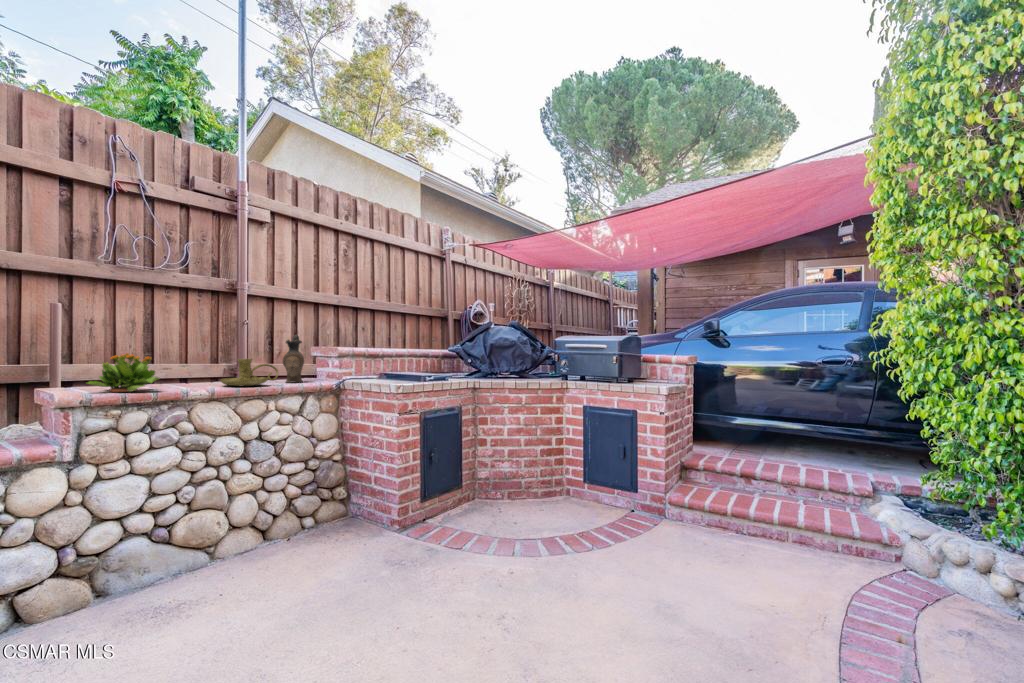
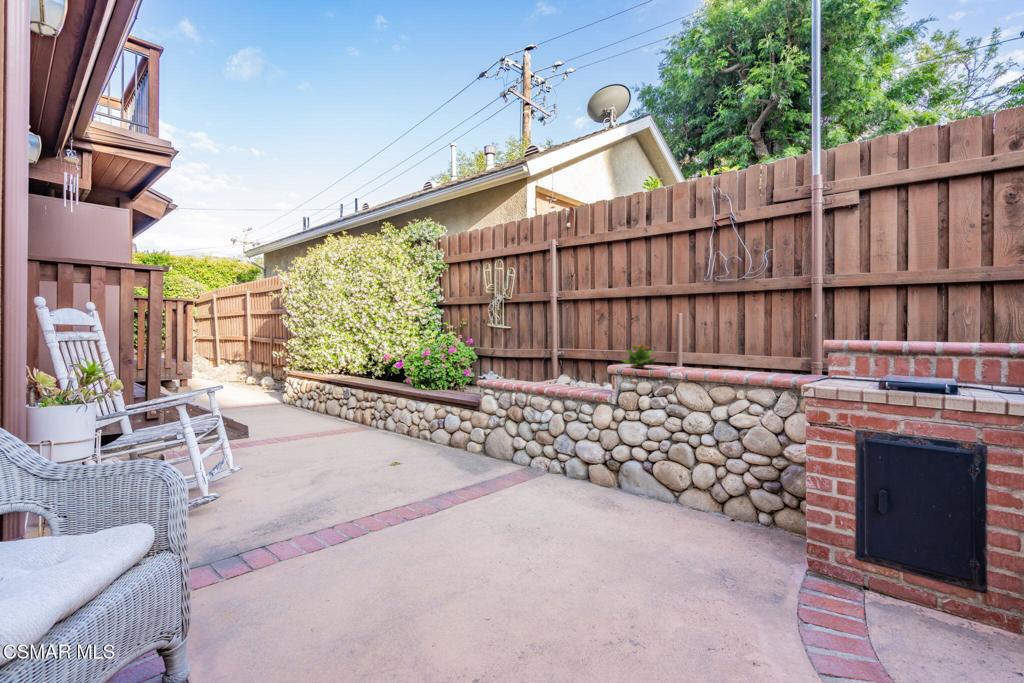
ceramic pitcher: present [283,335,304,383] -> none [767,331,795,379]
candle holder: present [221,359,278,387] -> none [699,351,743,375]

